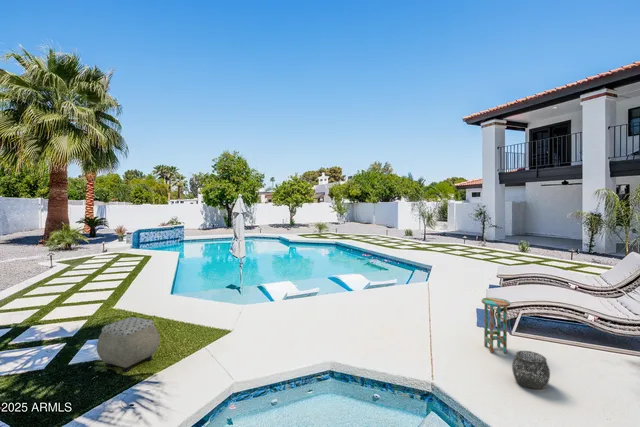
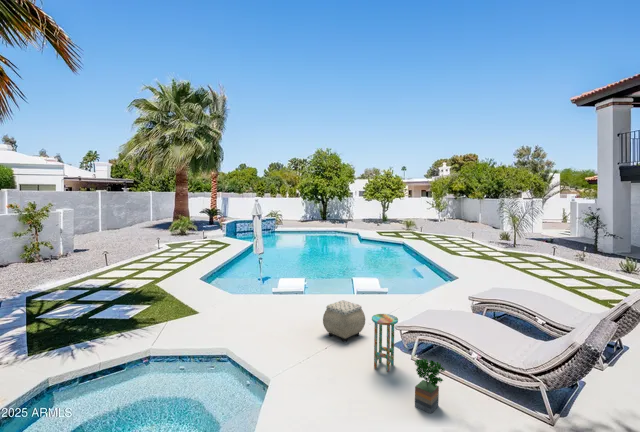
ottoman: present [97,317,160,372] -> present [323,300,365,342]
potted tree: none [560,329,600,379] -> present [415,358,445,413]
woven basket: present [512,351,550,390] -> none [347,369,379,410]

